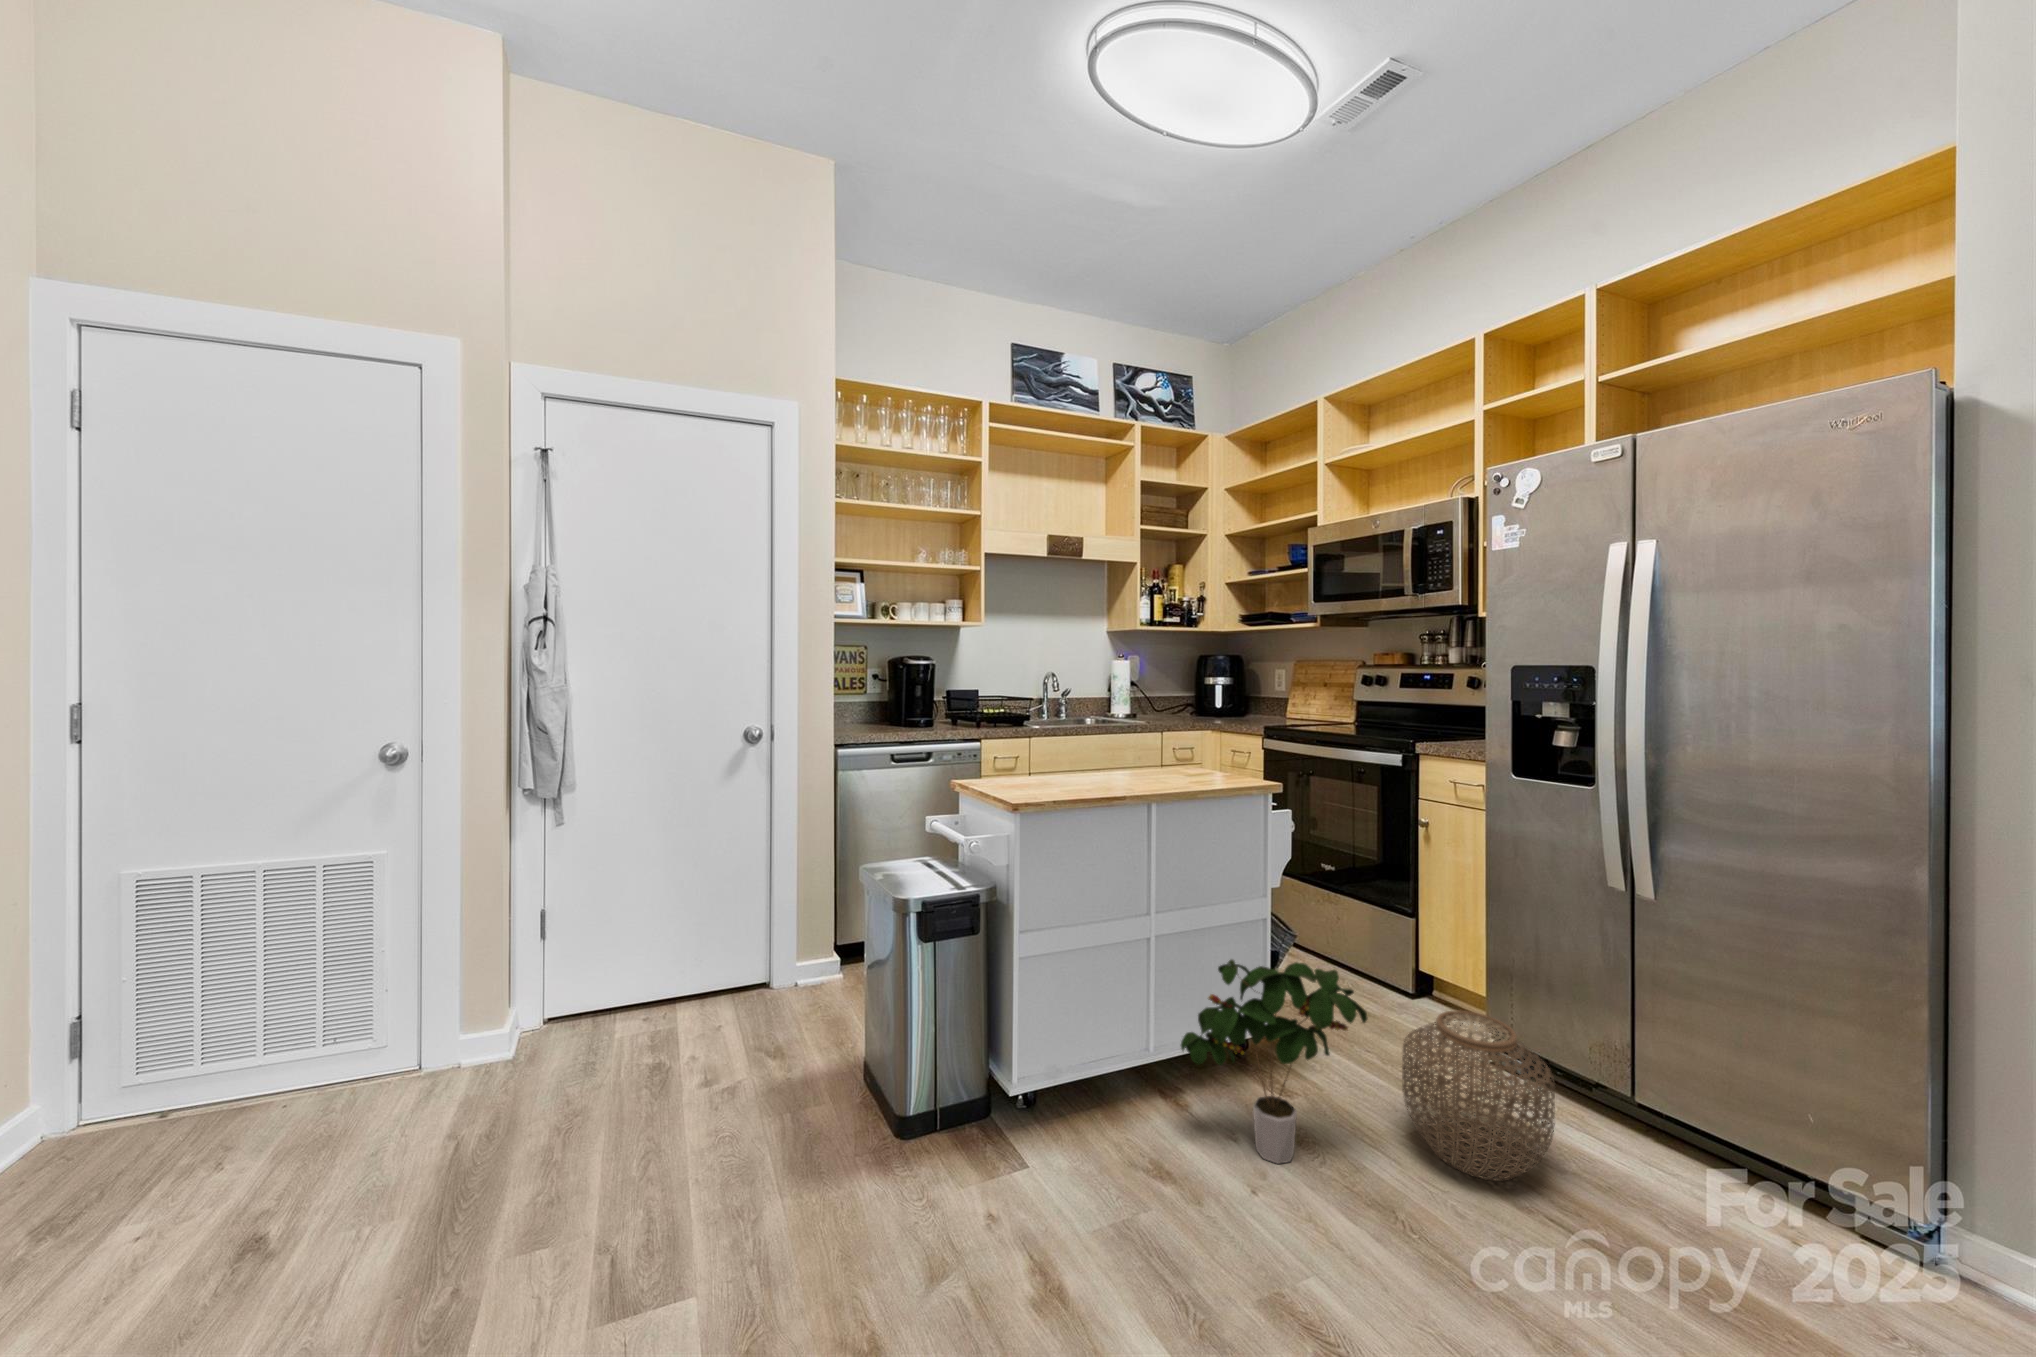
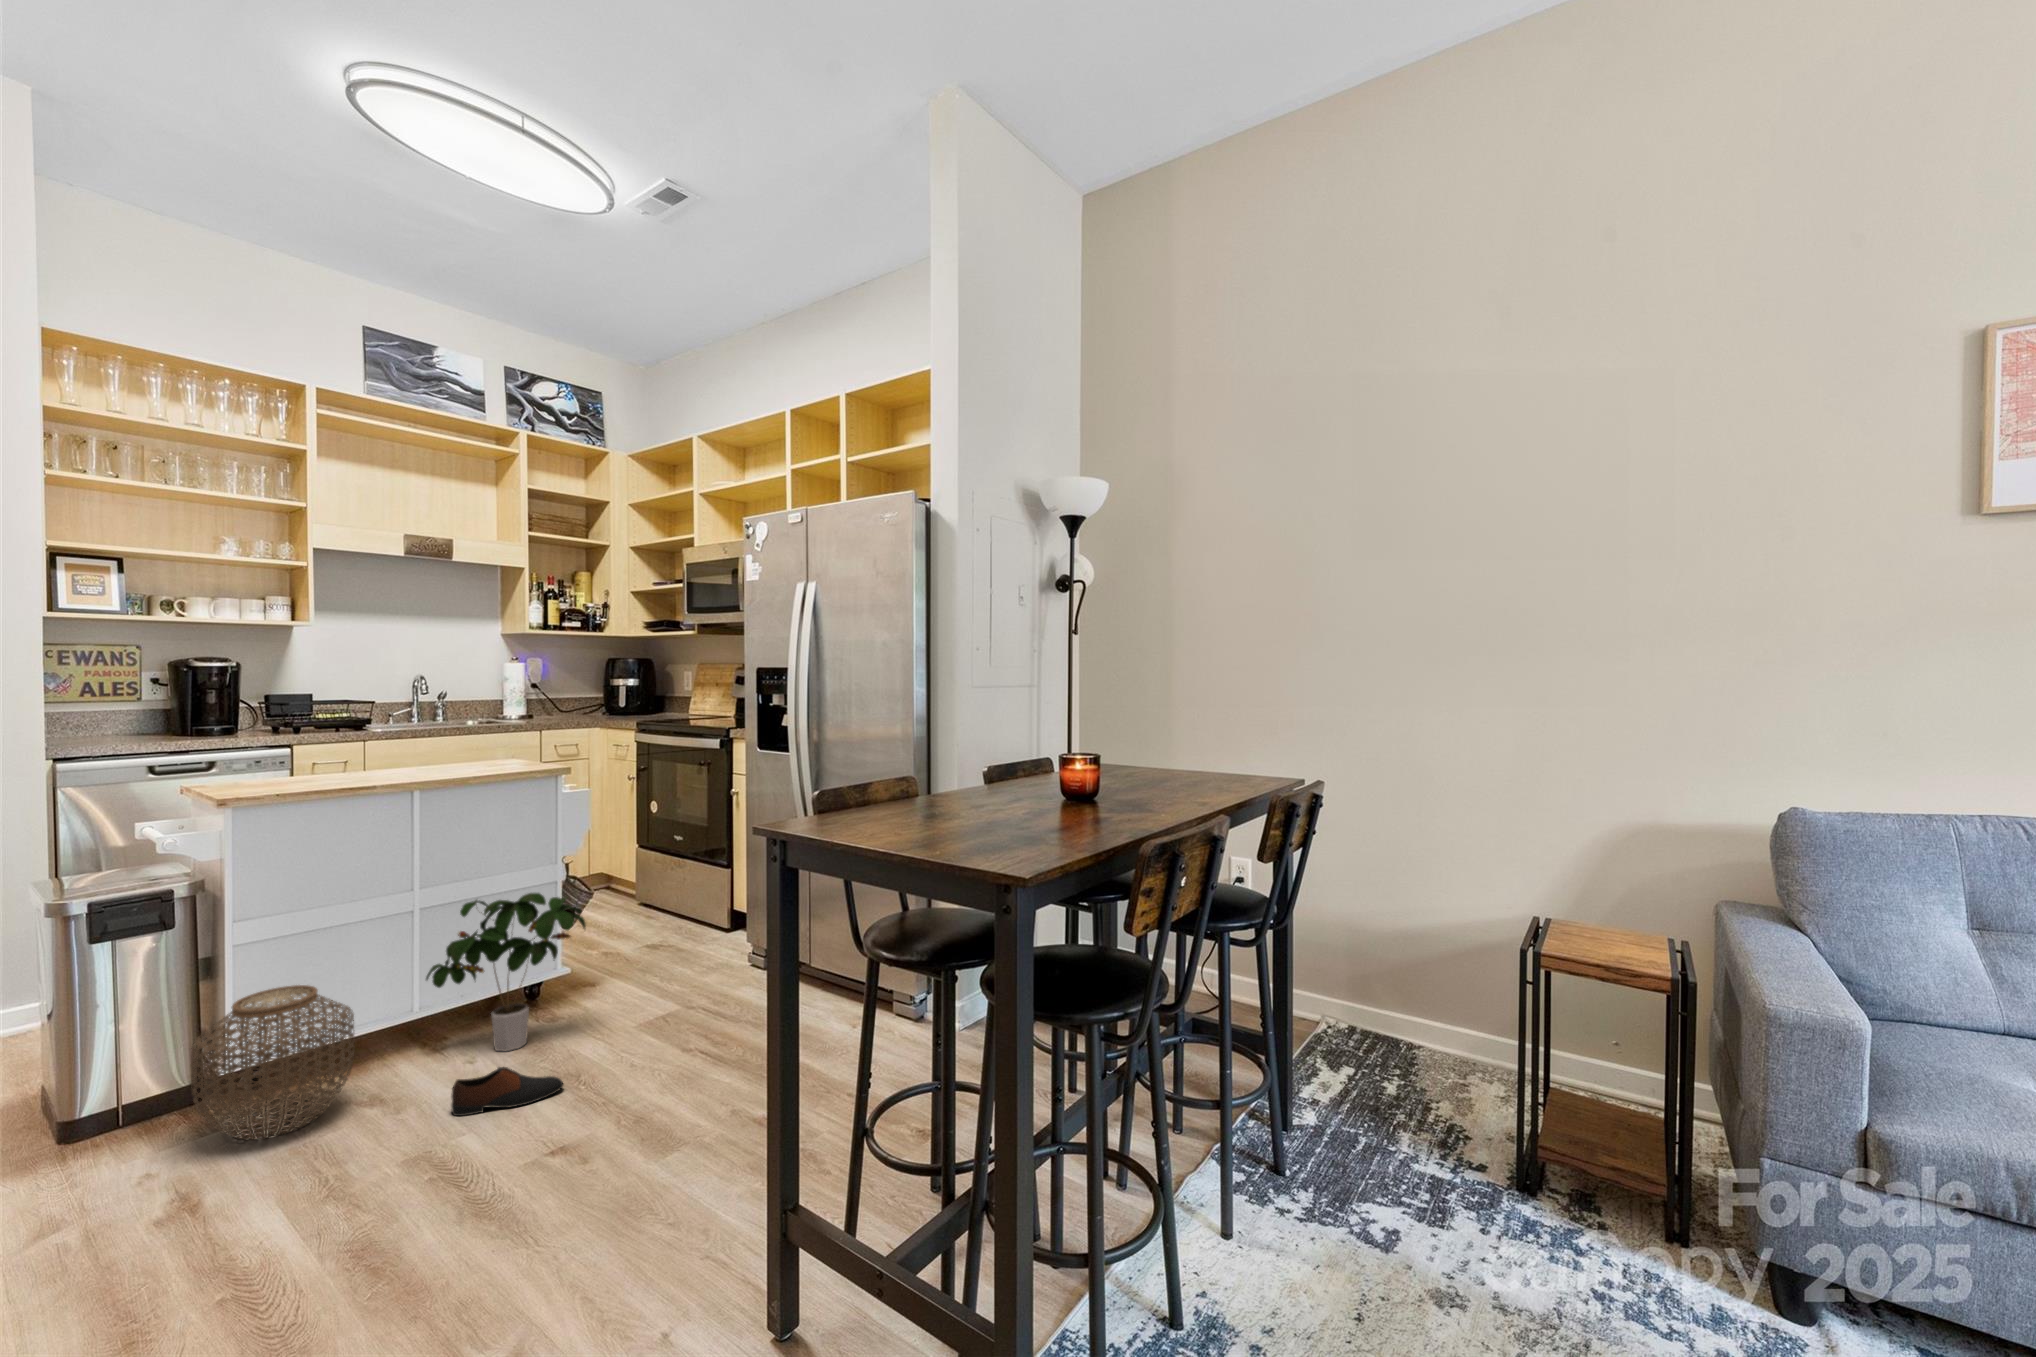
woven basket: present [1402,1011,1555,1181] -> present [191,985,354,1140]
shoe: none [1280,1235,1418,1309] -> present [451,1067,563,1116]

